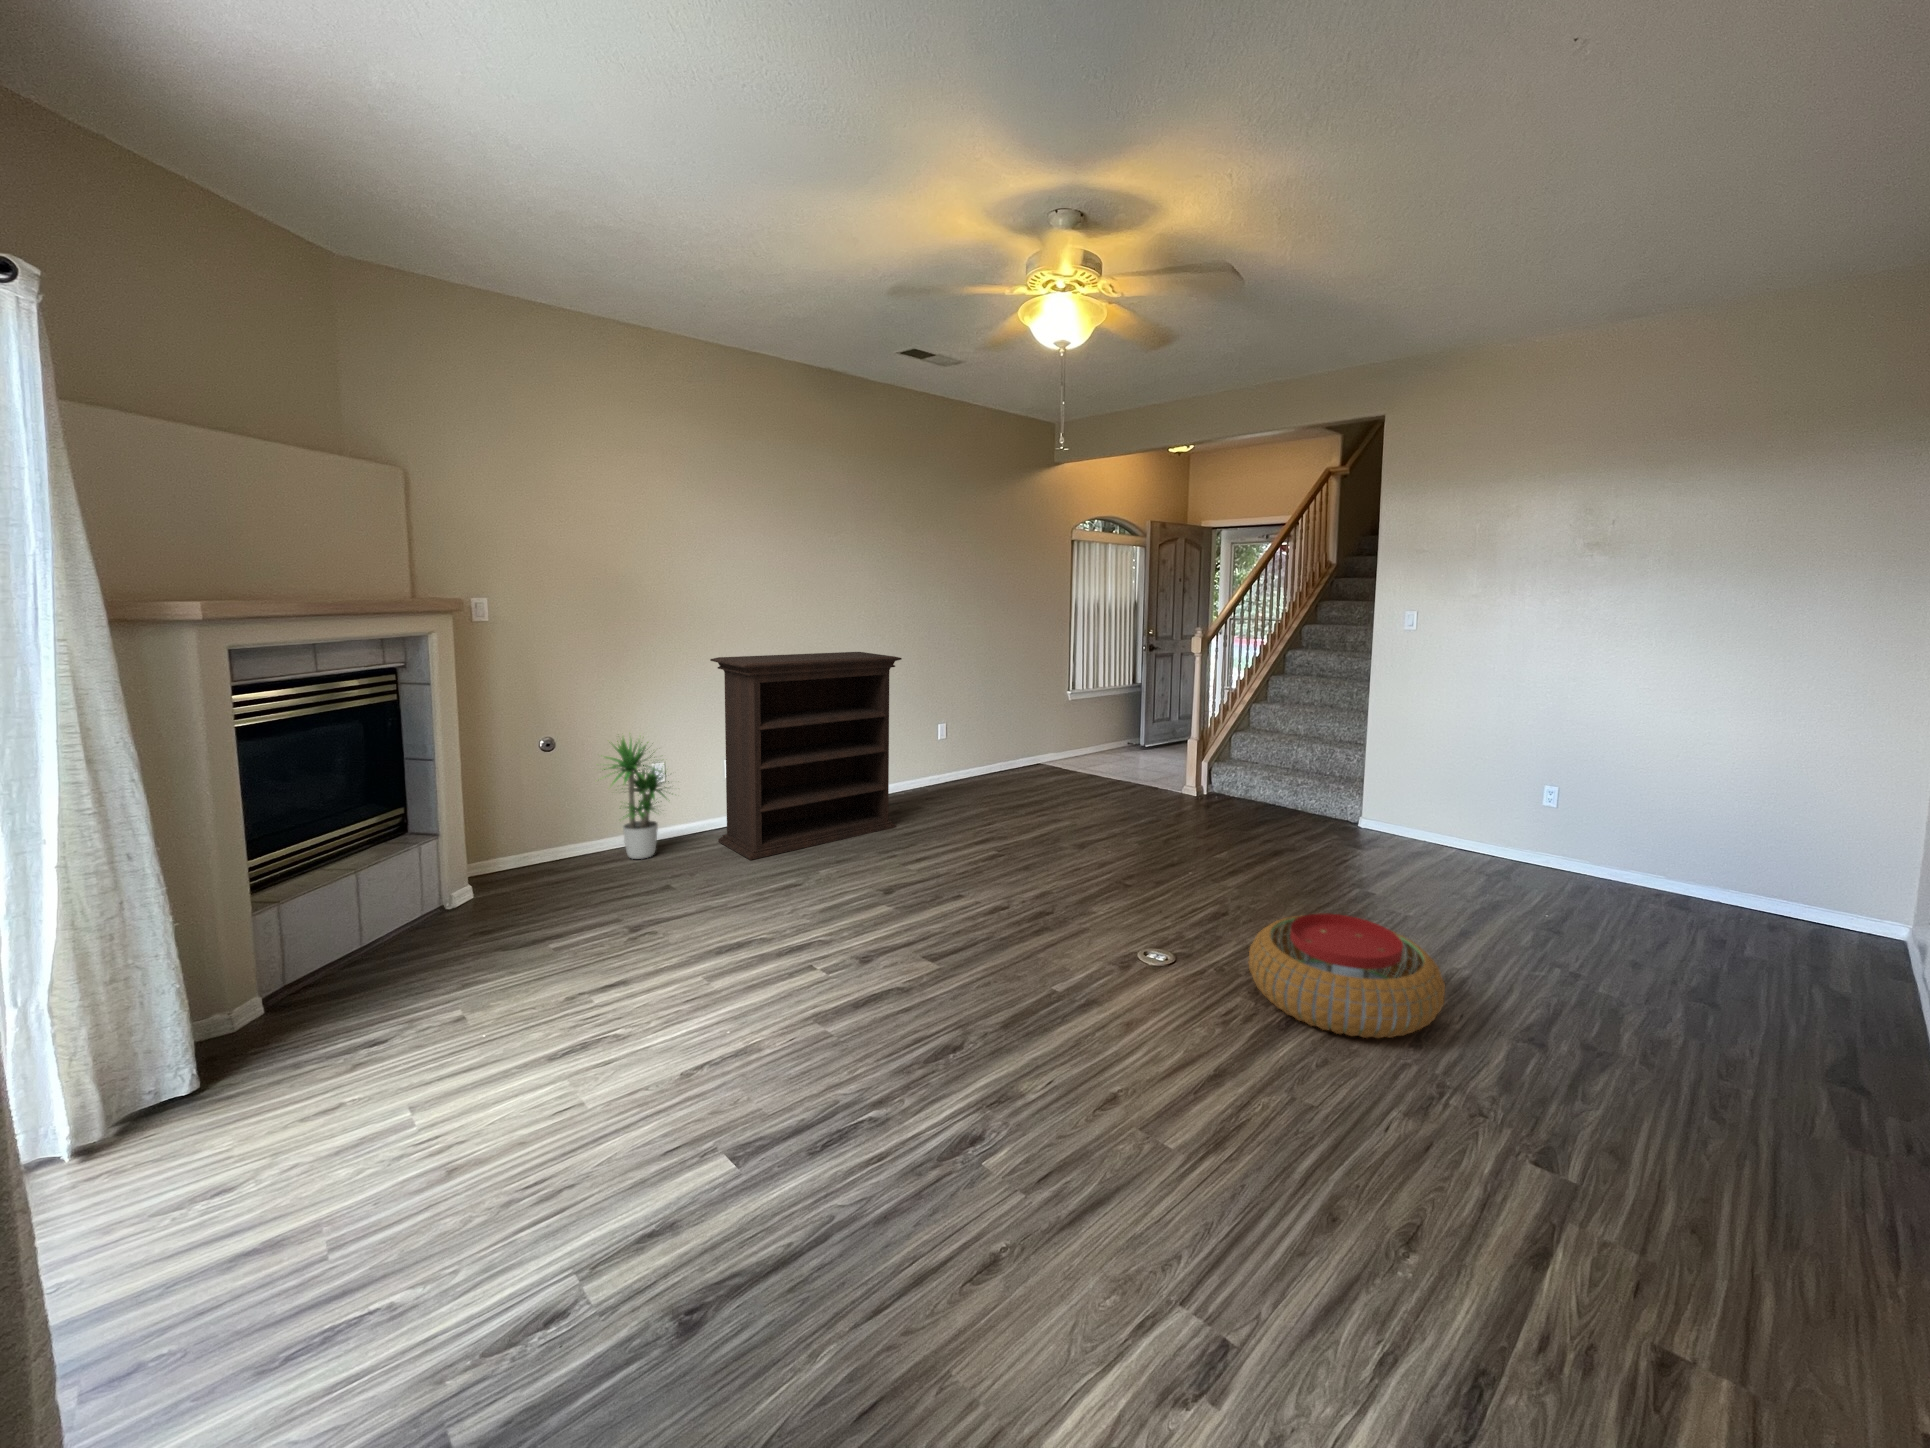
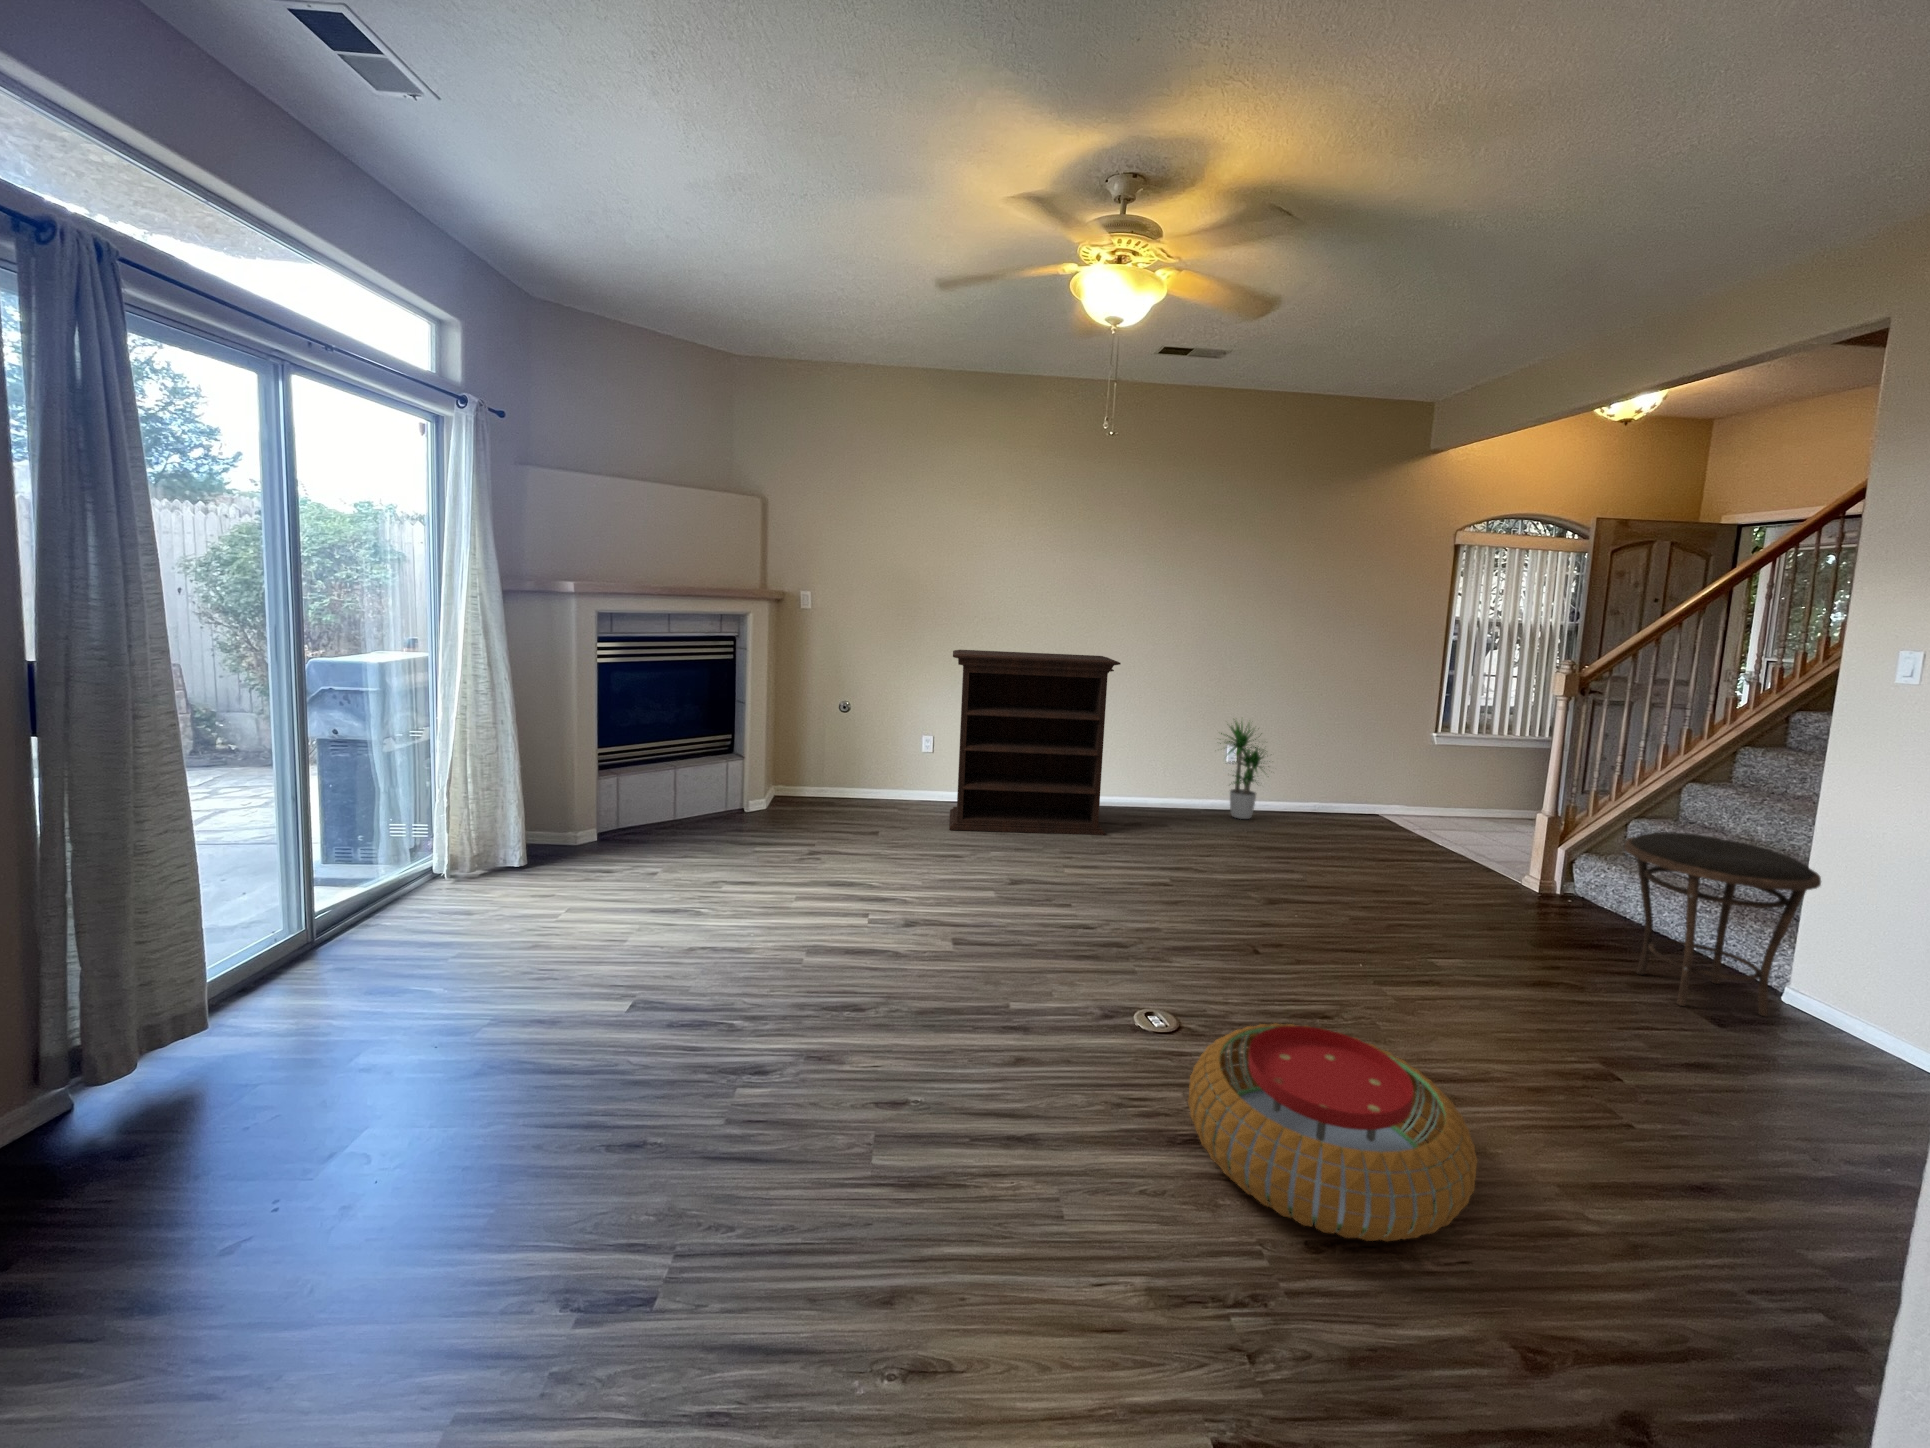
potted plant: present [602,738,669,859] -> present [1220,721,1264,819]
side table: none [1289,739,1385,845] -> present [1624,832,1821,1017]

